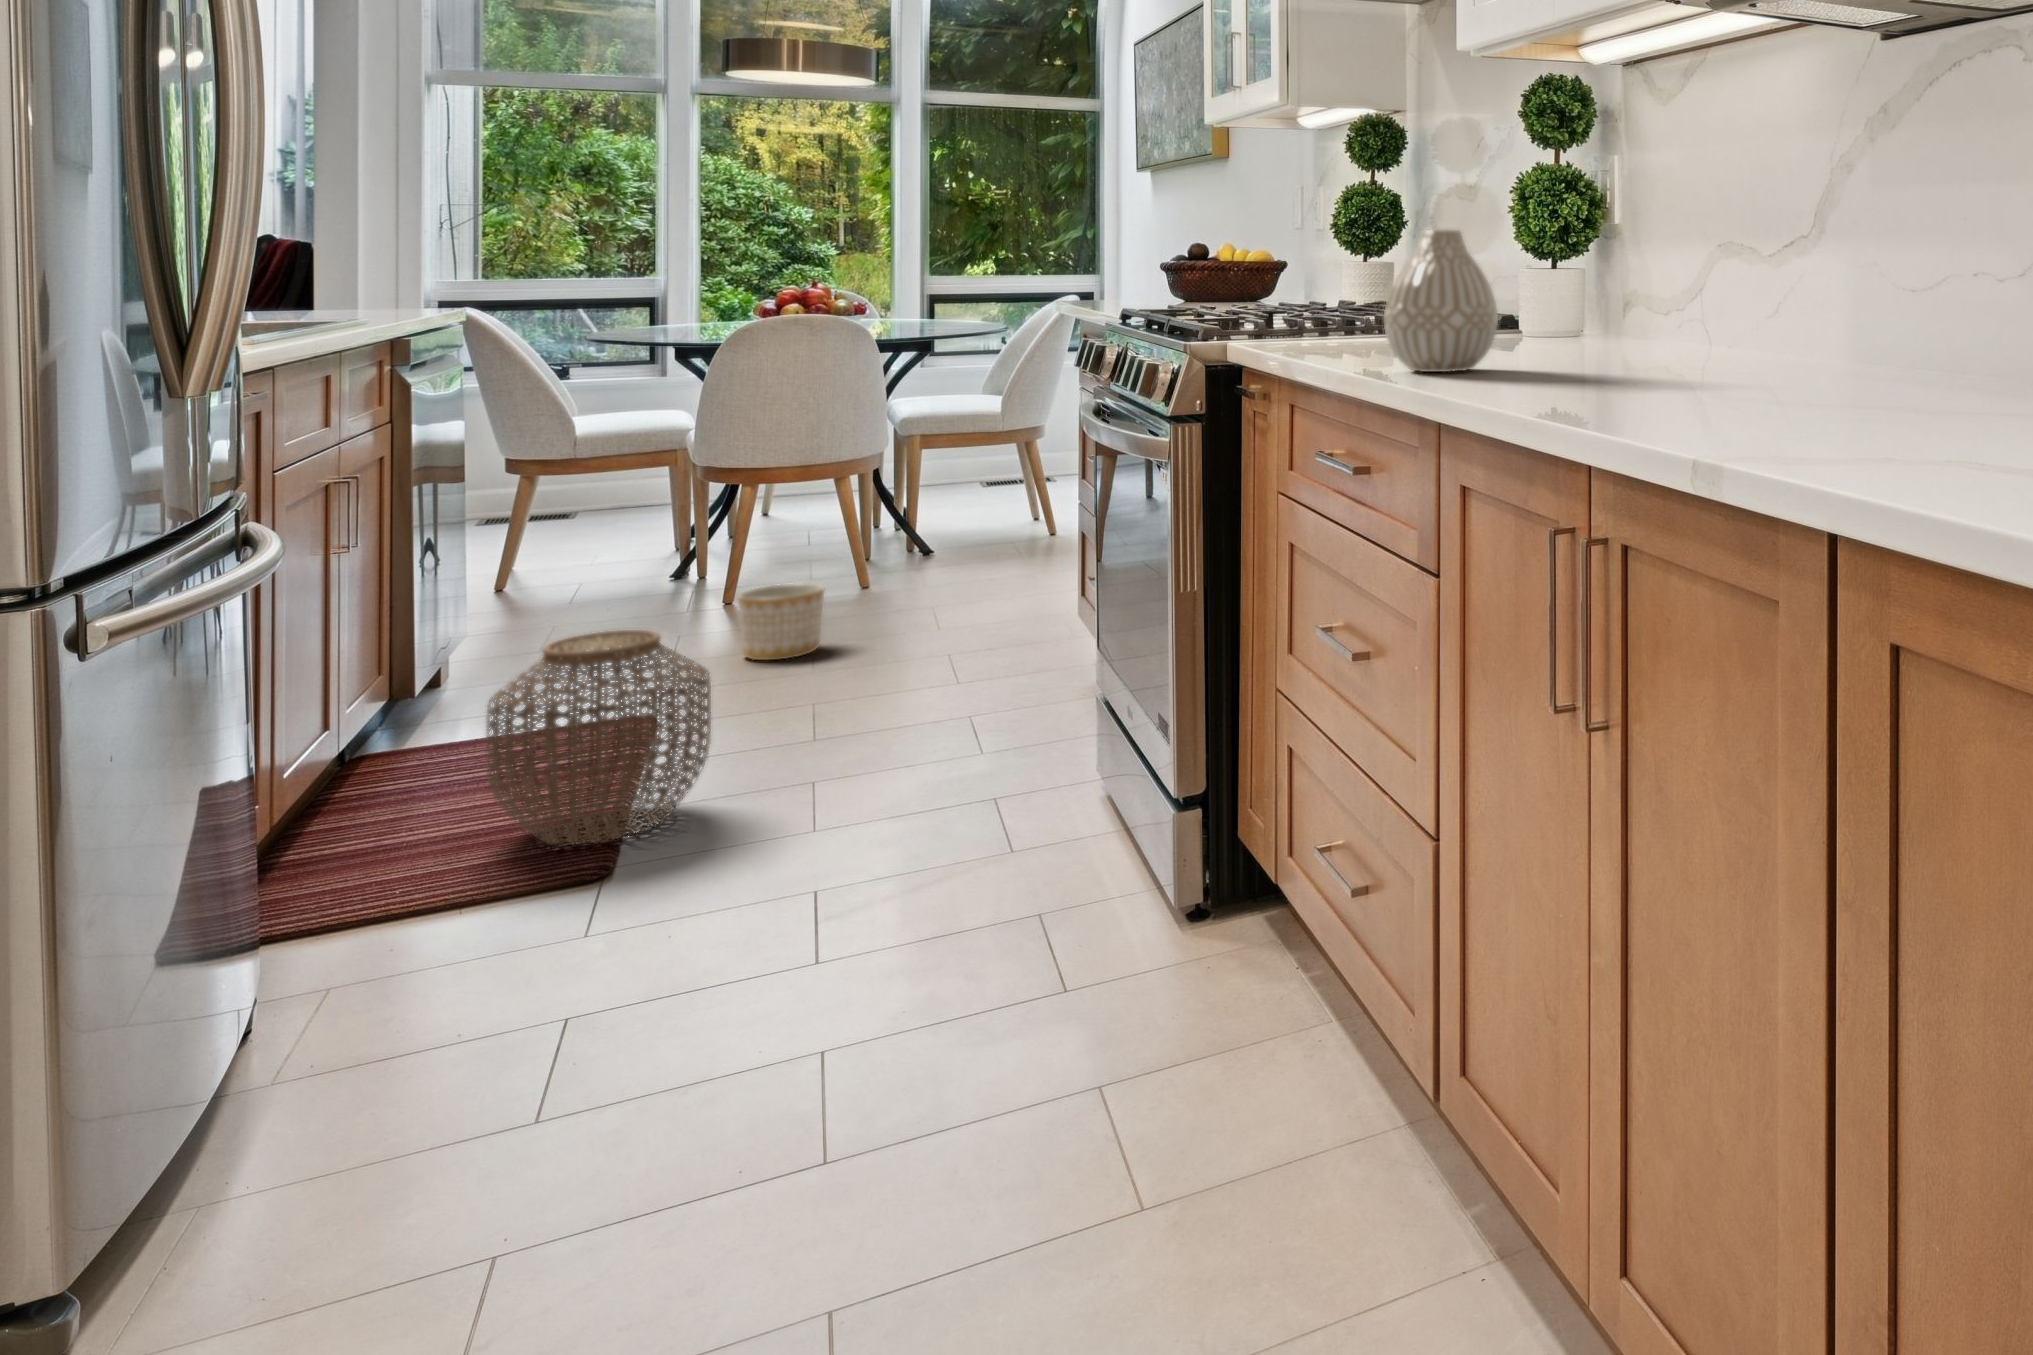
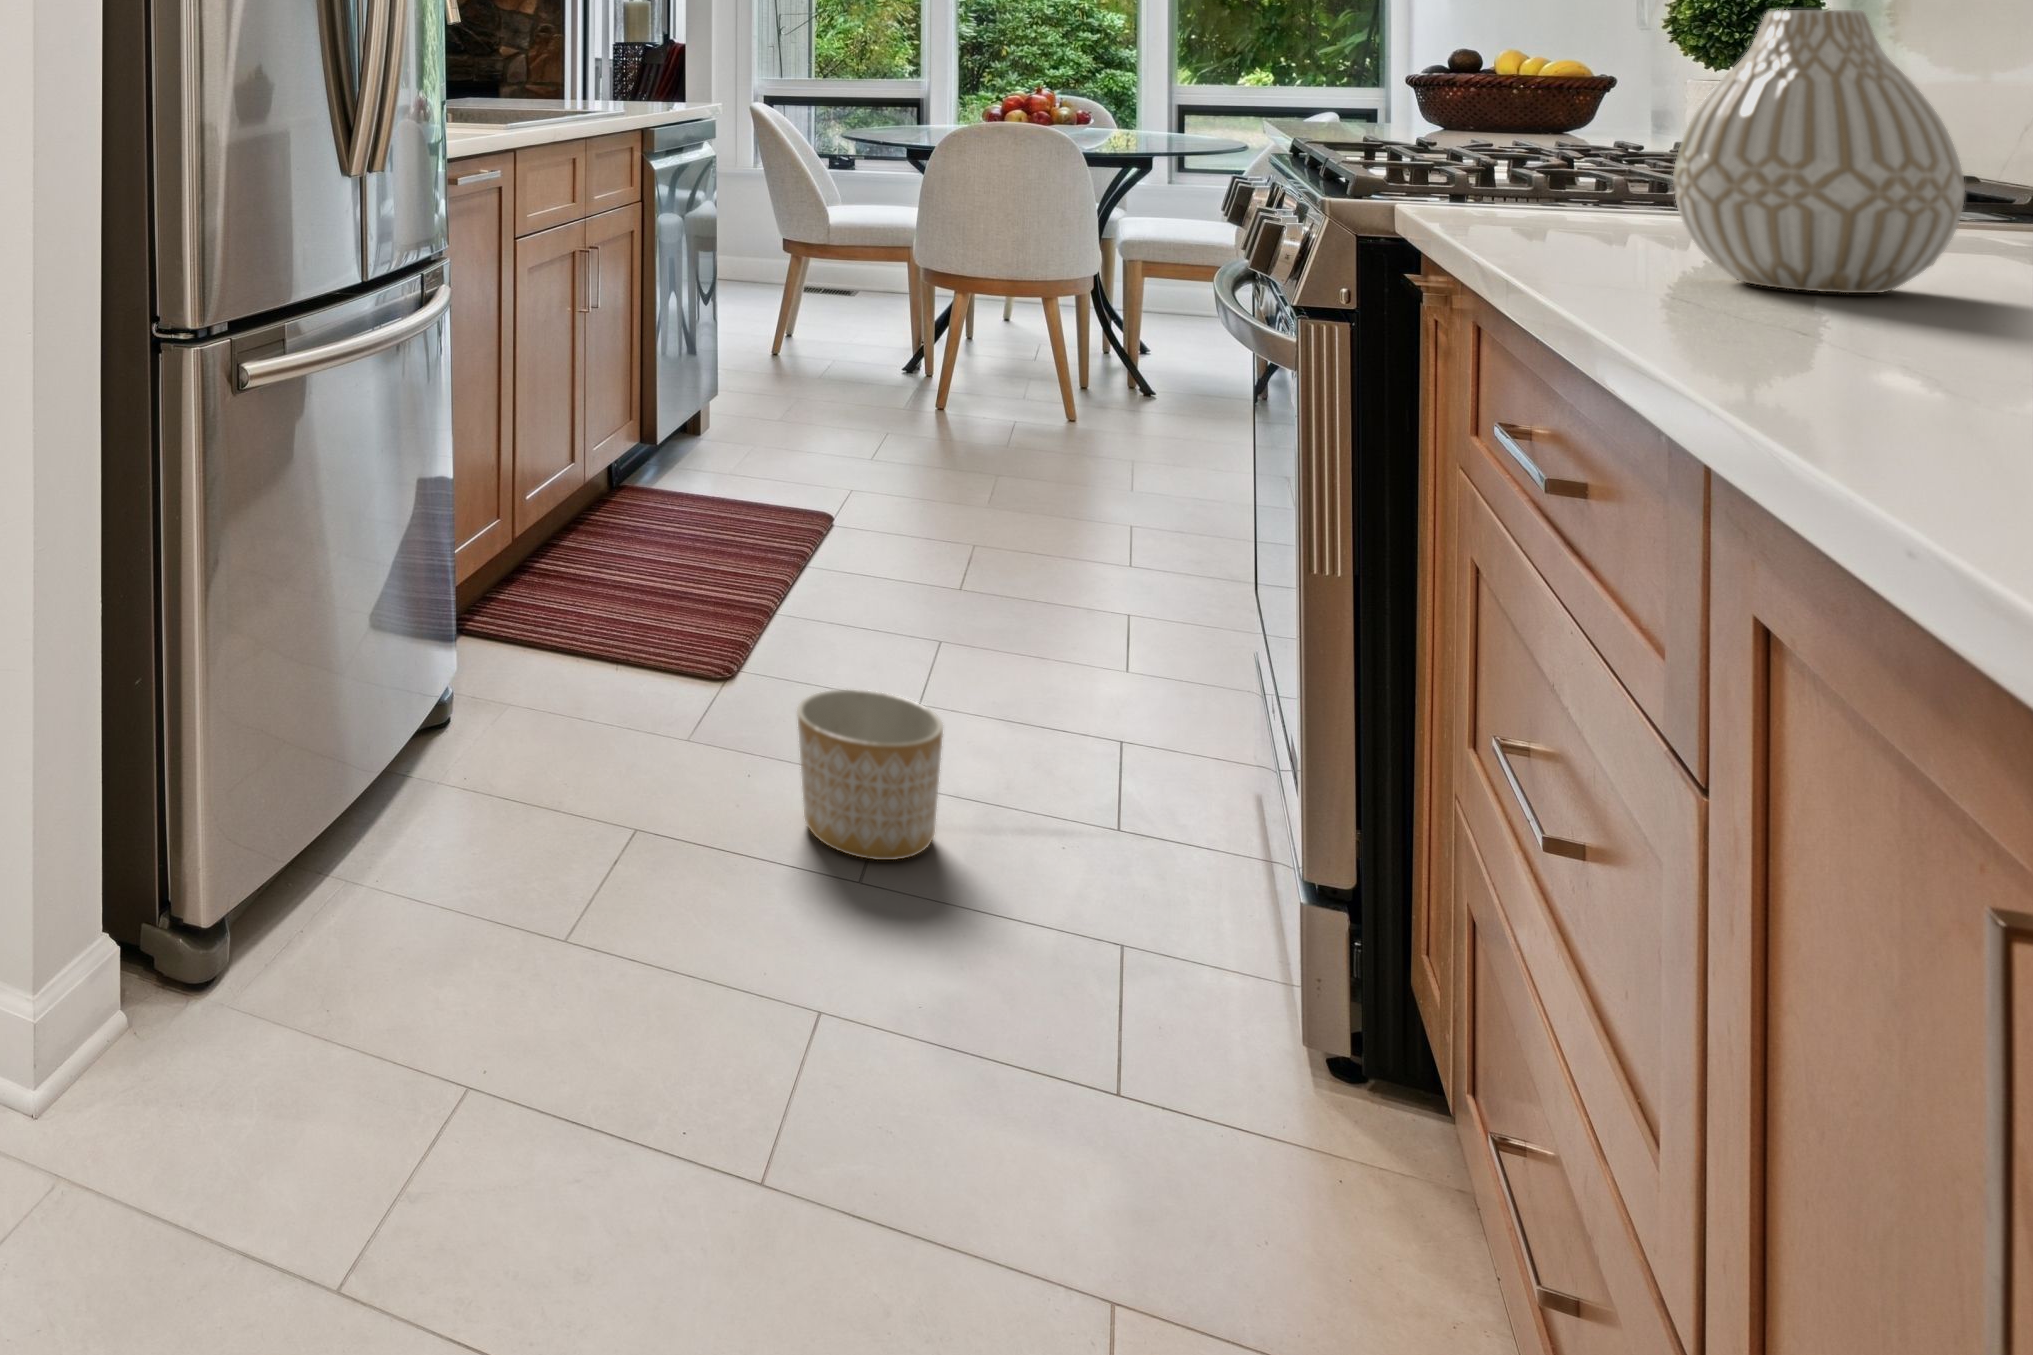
planter: present [738,583,824,660] -> present [797,689,943,860]
woven basket: present [487,630,711,845] -> none [651,435,840,653]

